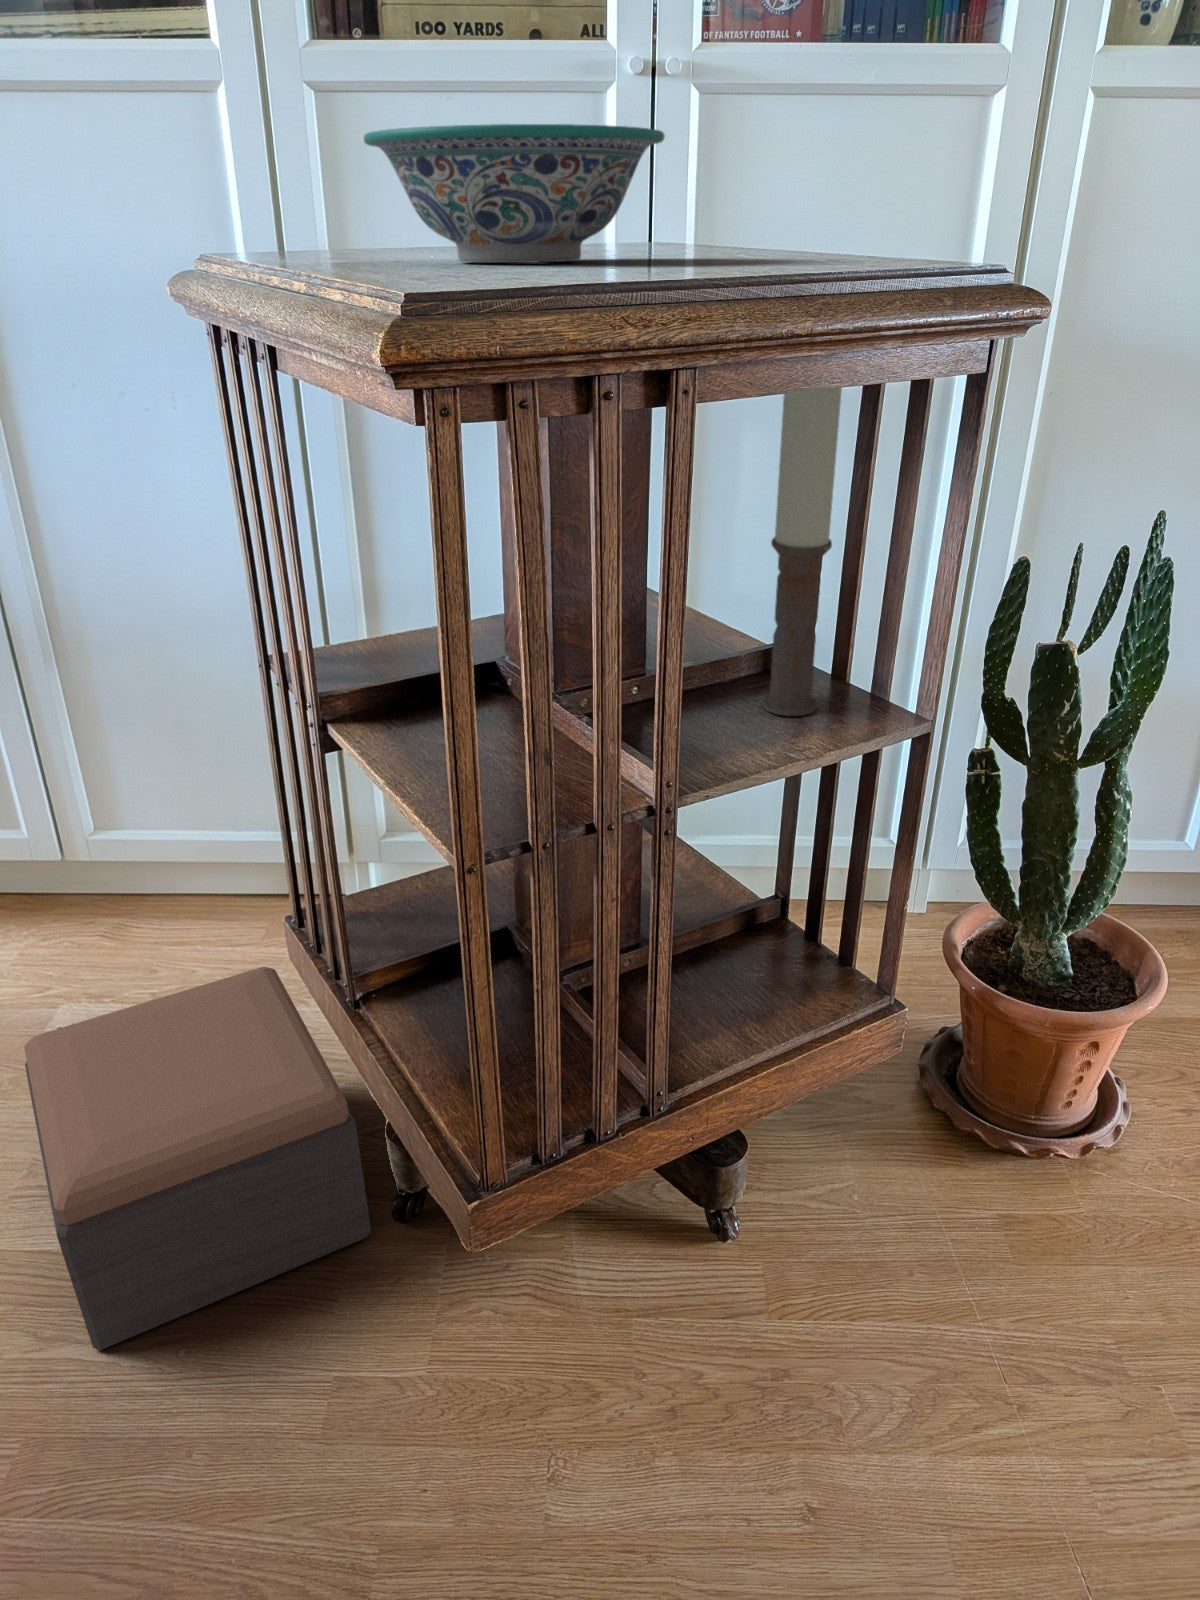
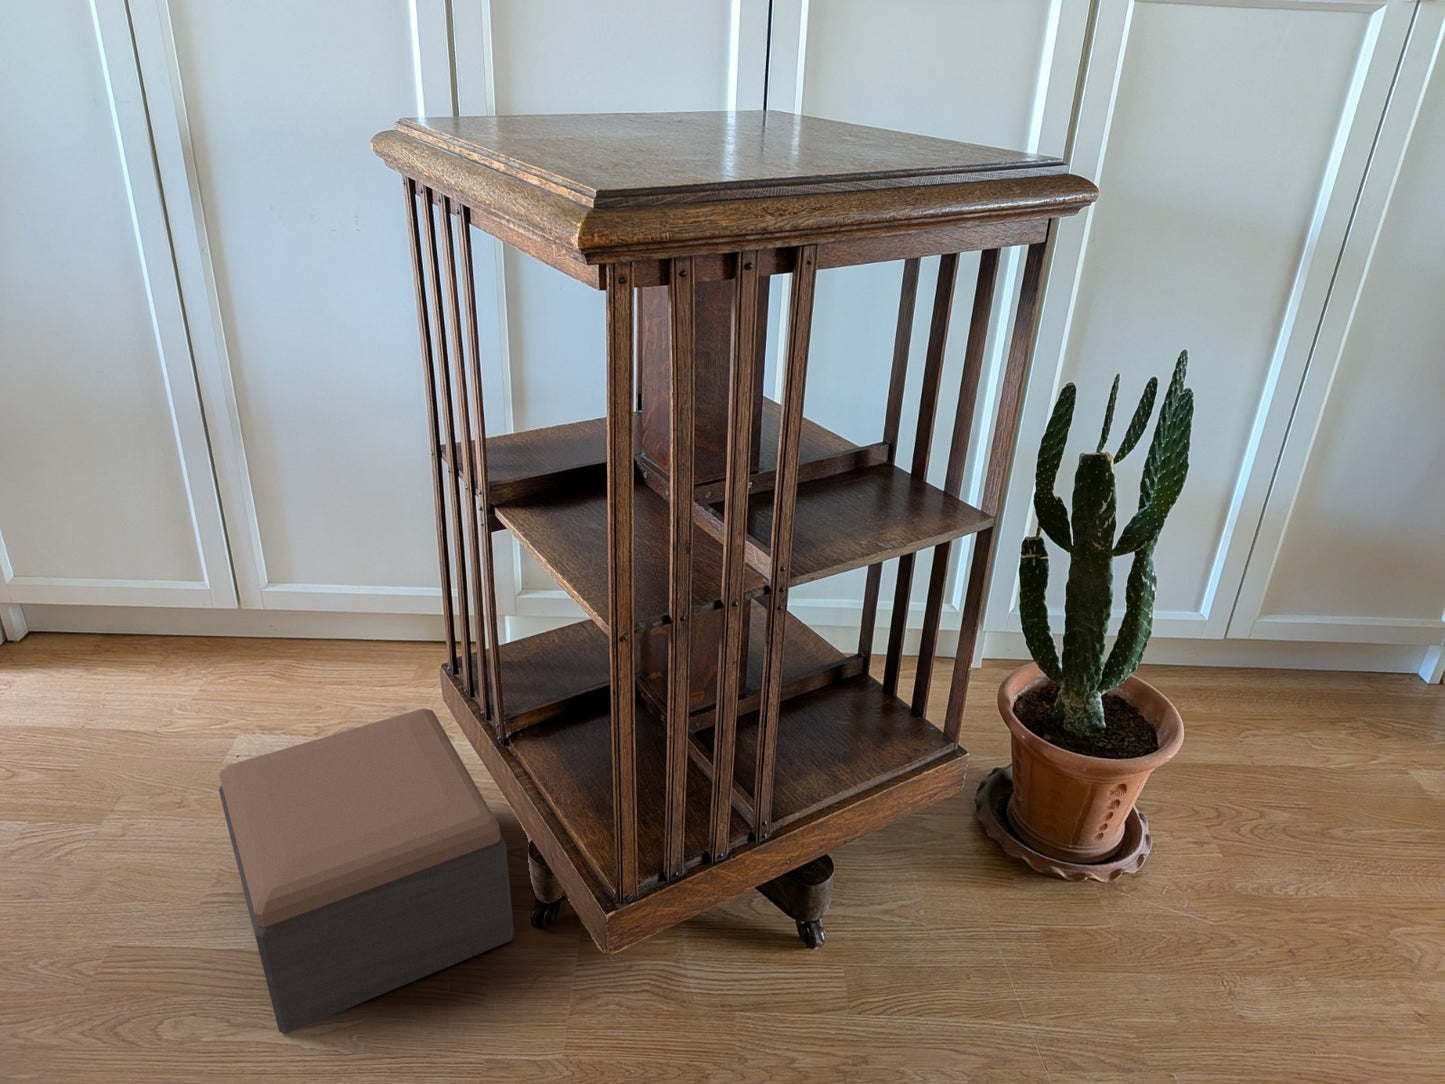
decorative bowl: present [364,124,665,263] -> none [541,25,789,135]
candle: present [763,387,842,716] -> none [858,236,931,515]

